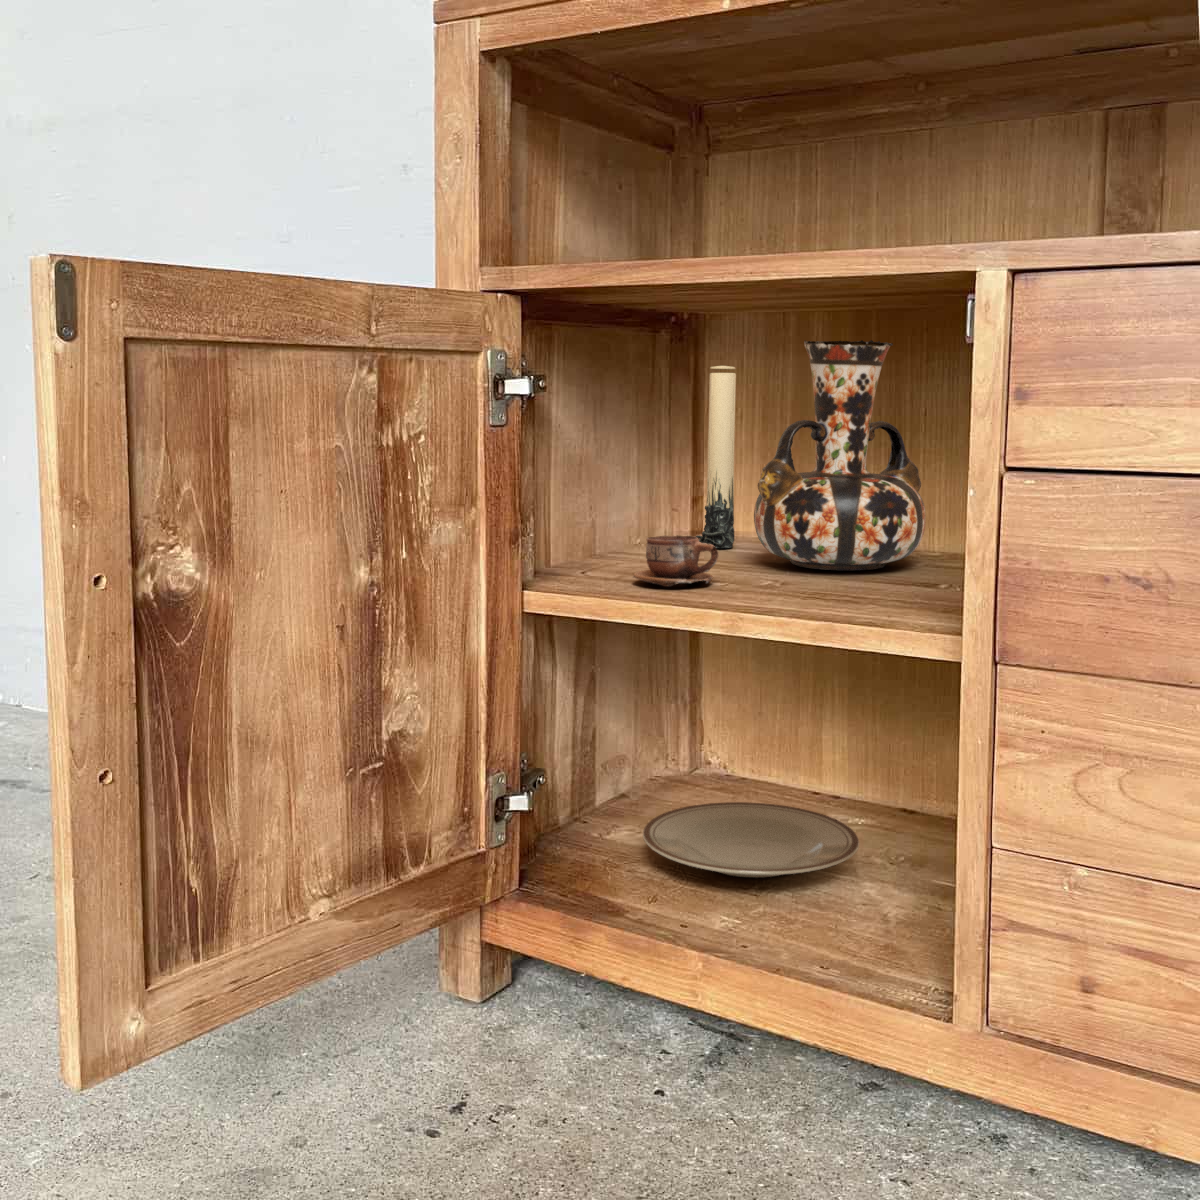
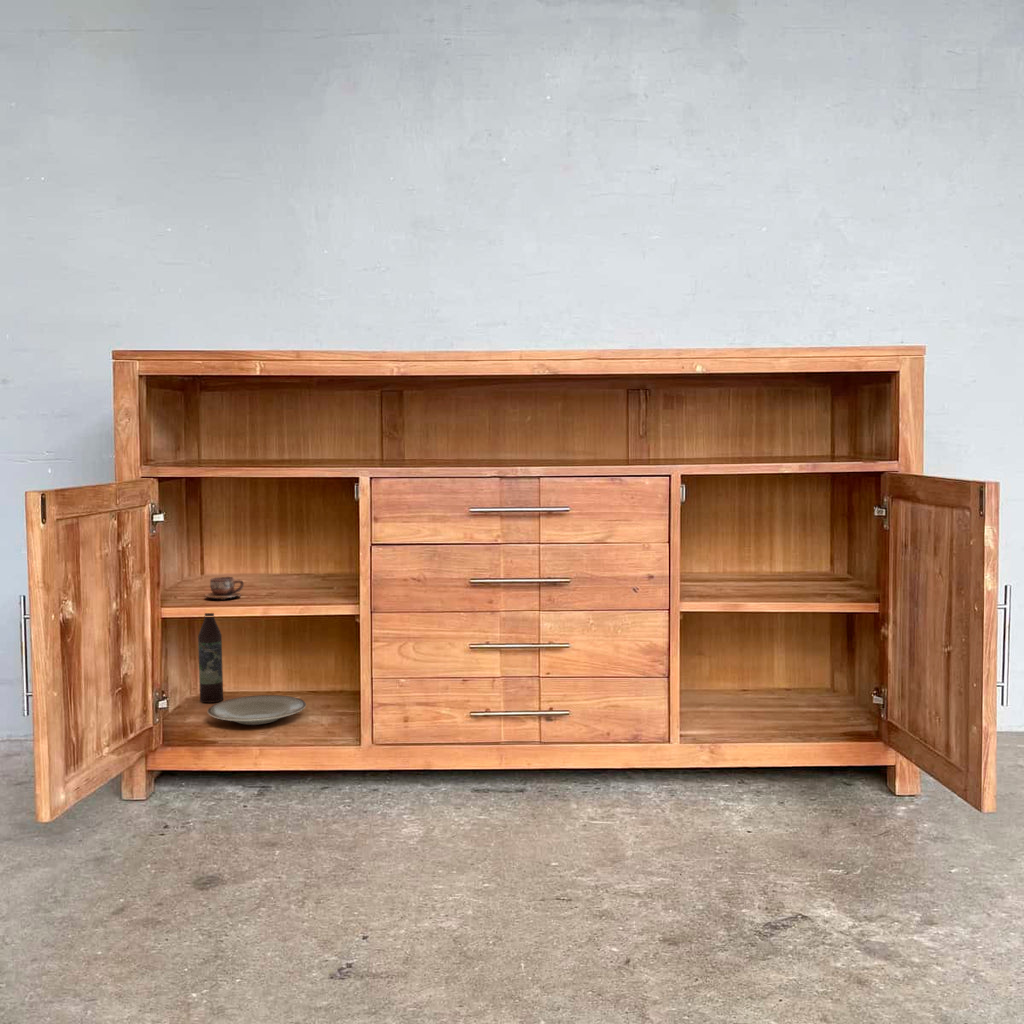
decorative vase: present [754,340,926,570] -> none [246,488,321,586]
candle: present [696,366,736,548] -> none [206,497,228,581]
wine bottle: none [667,589,716,801] -> present [198,613,223,703]

